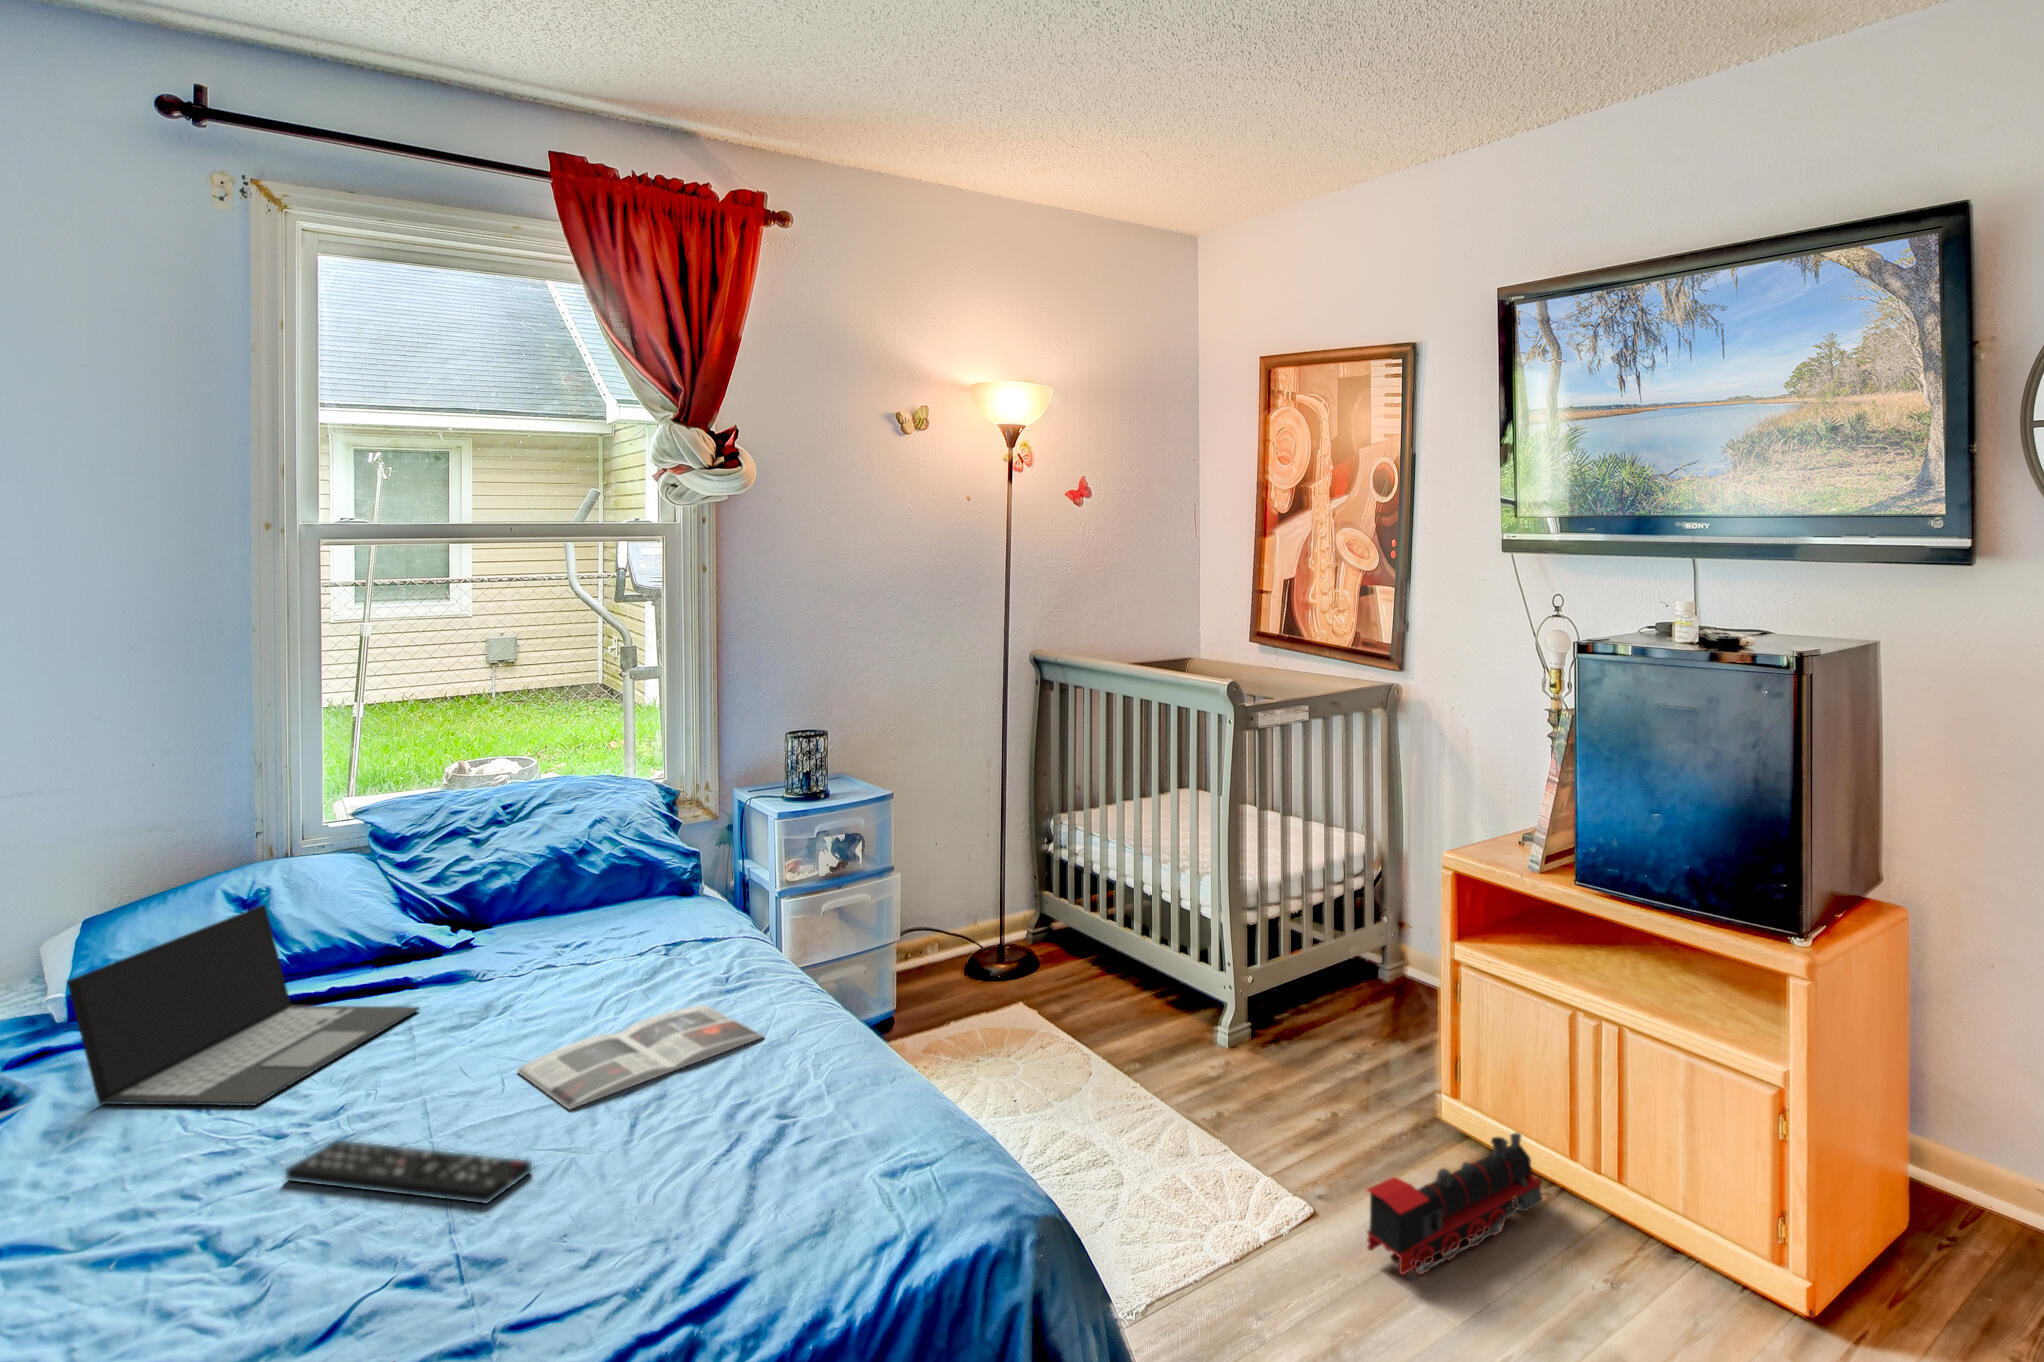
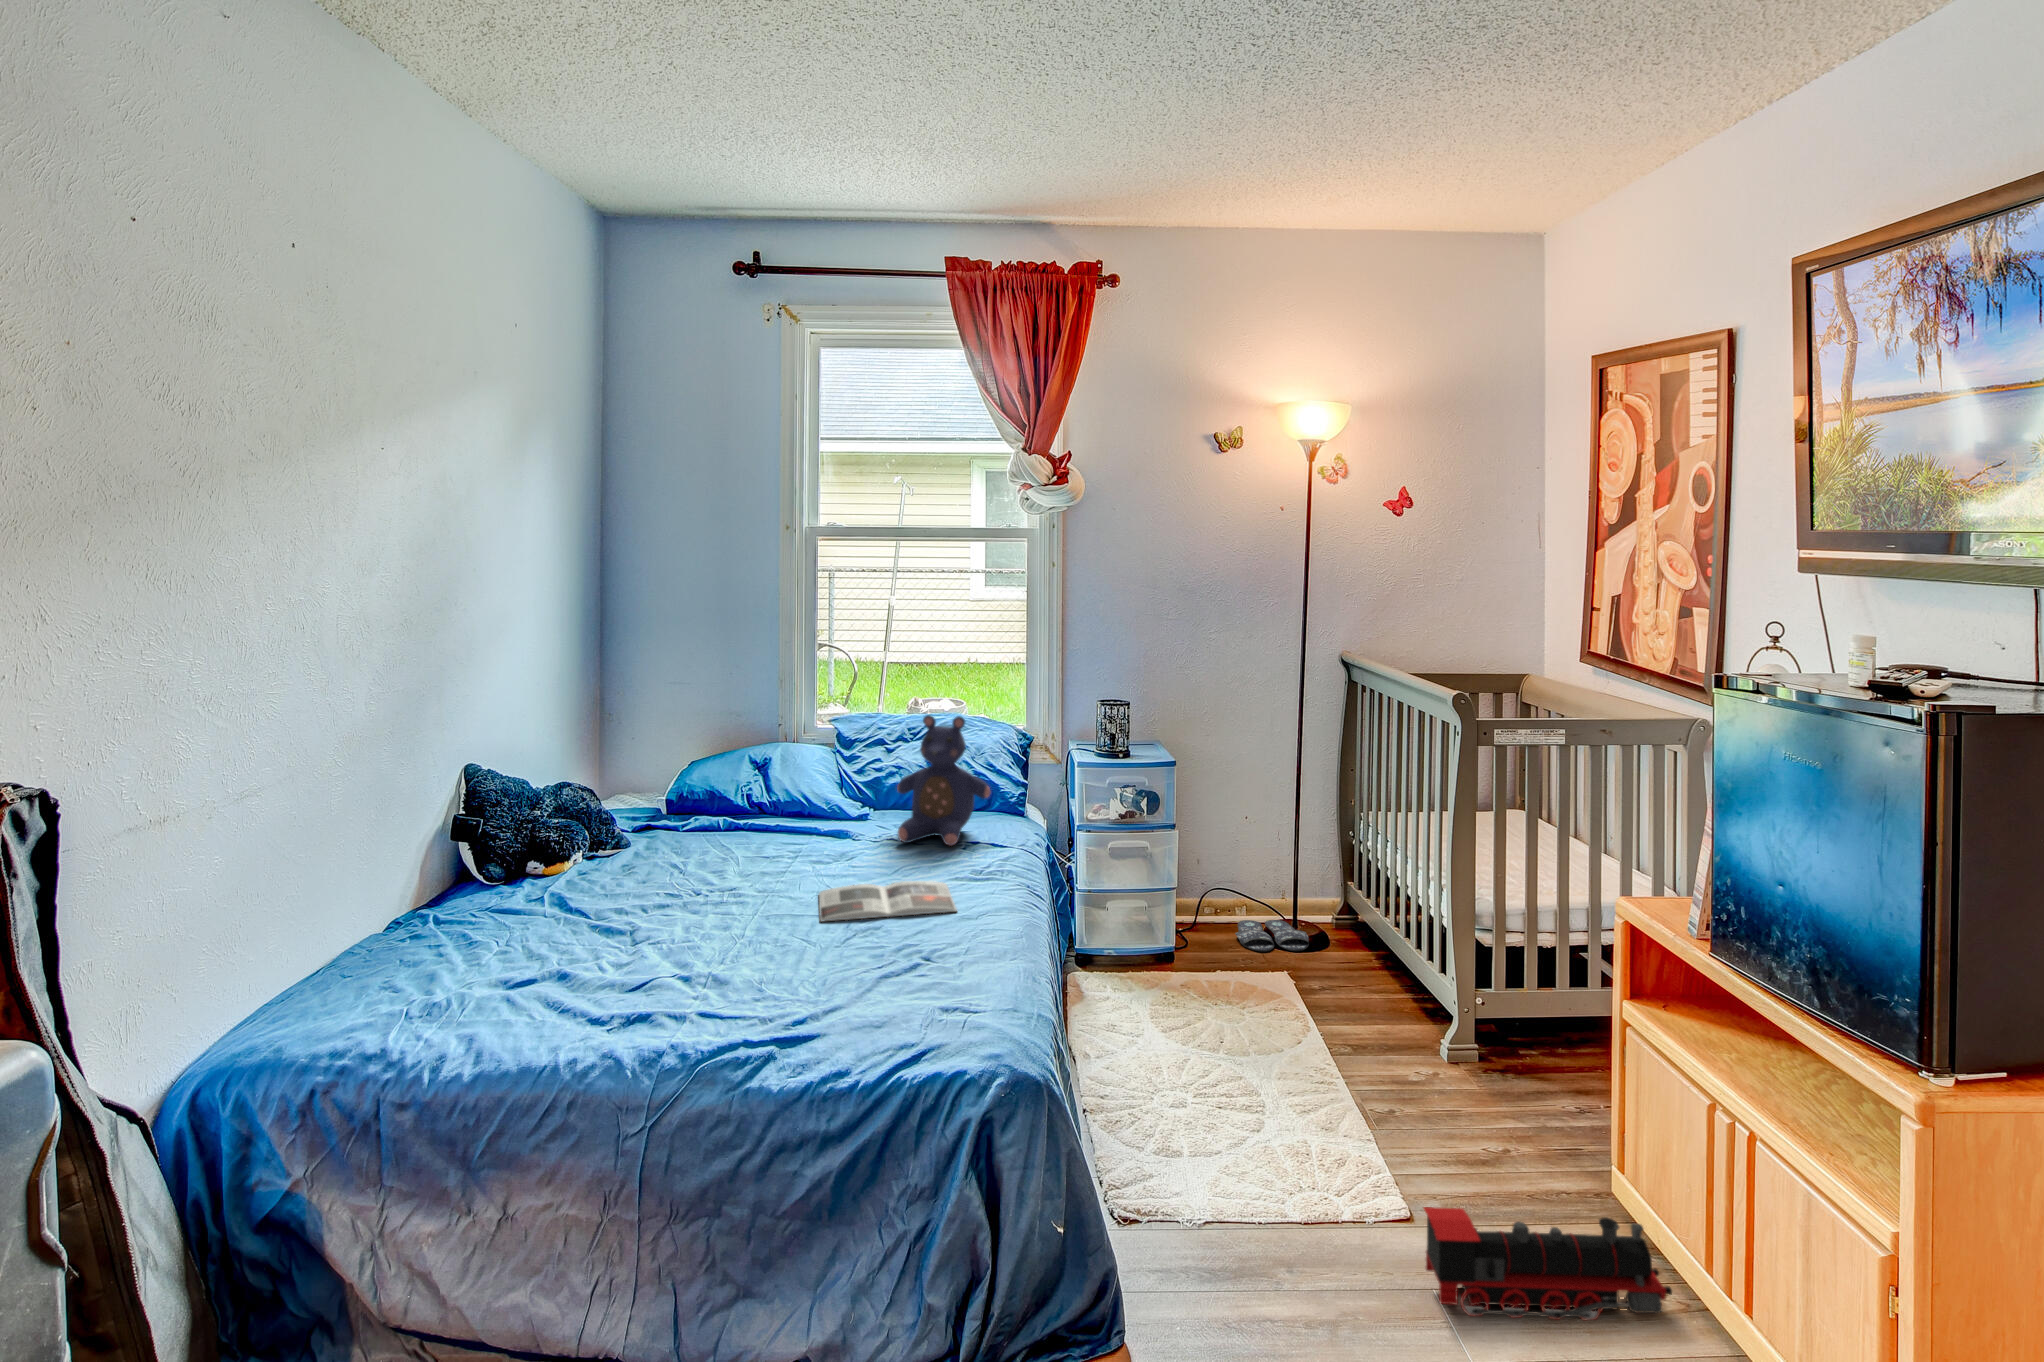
teddy bear: none [537,776,691,967] -> present [897,715,991,846]
laptop: present [66,905,419,1106] -> none [642,765,812,877]
slippers: none [935,953,1025,993] -> present [1235,920,1309,952]
remote control: present [285,1140,532,1203] -> none [678,903,771,957]

